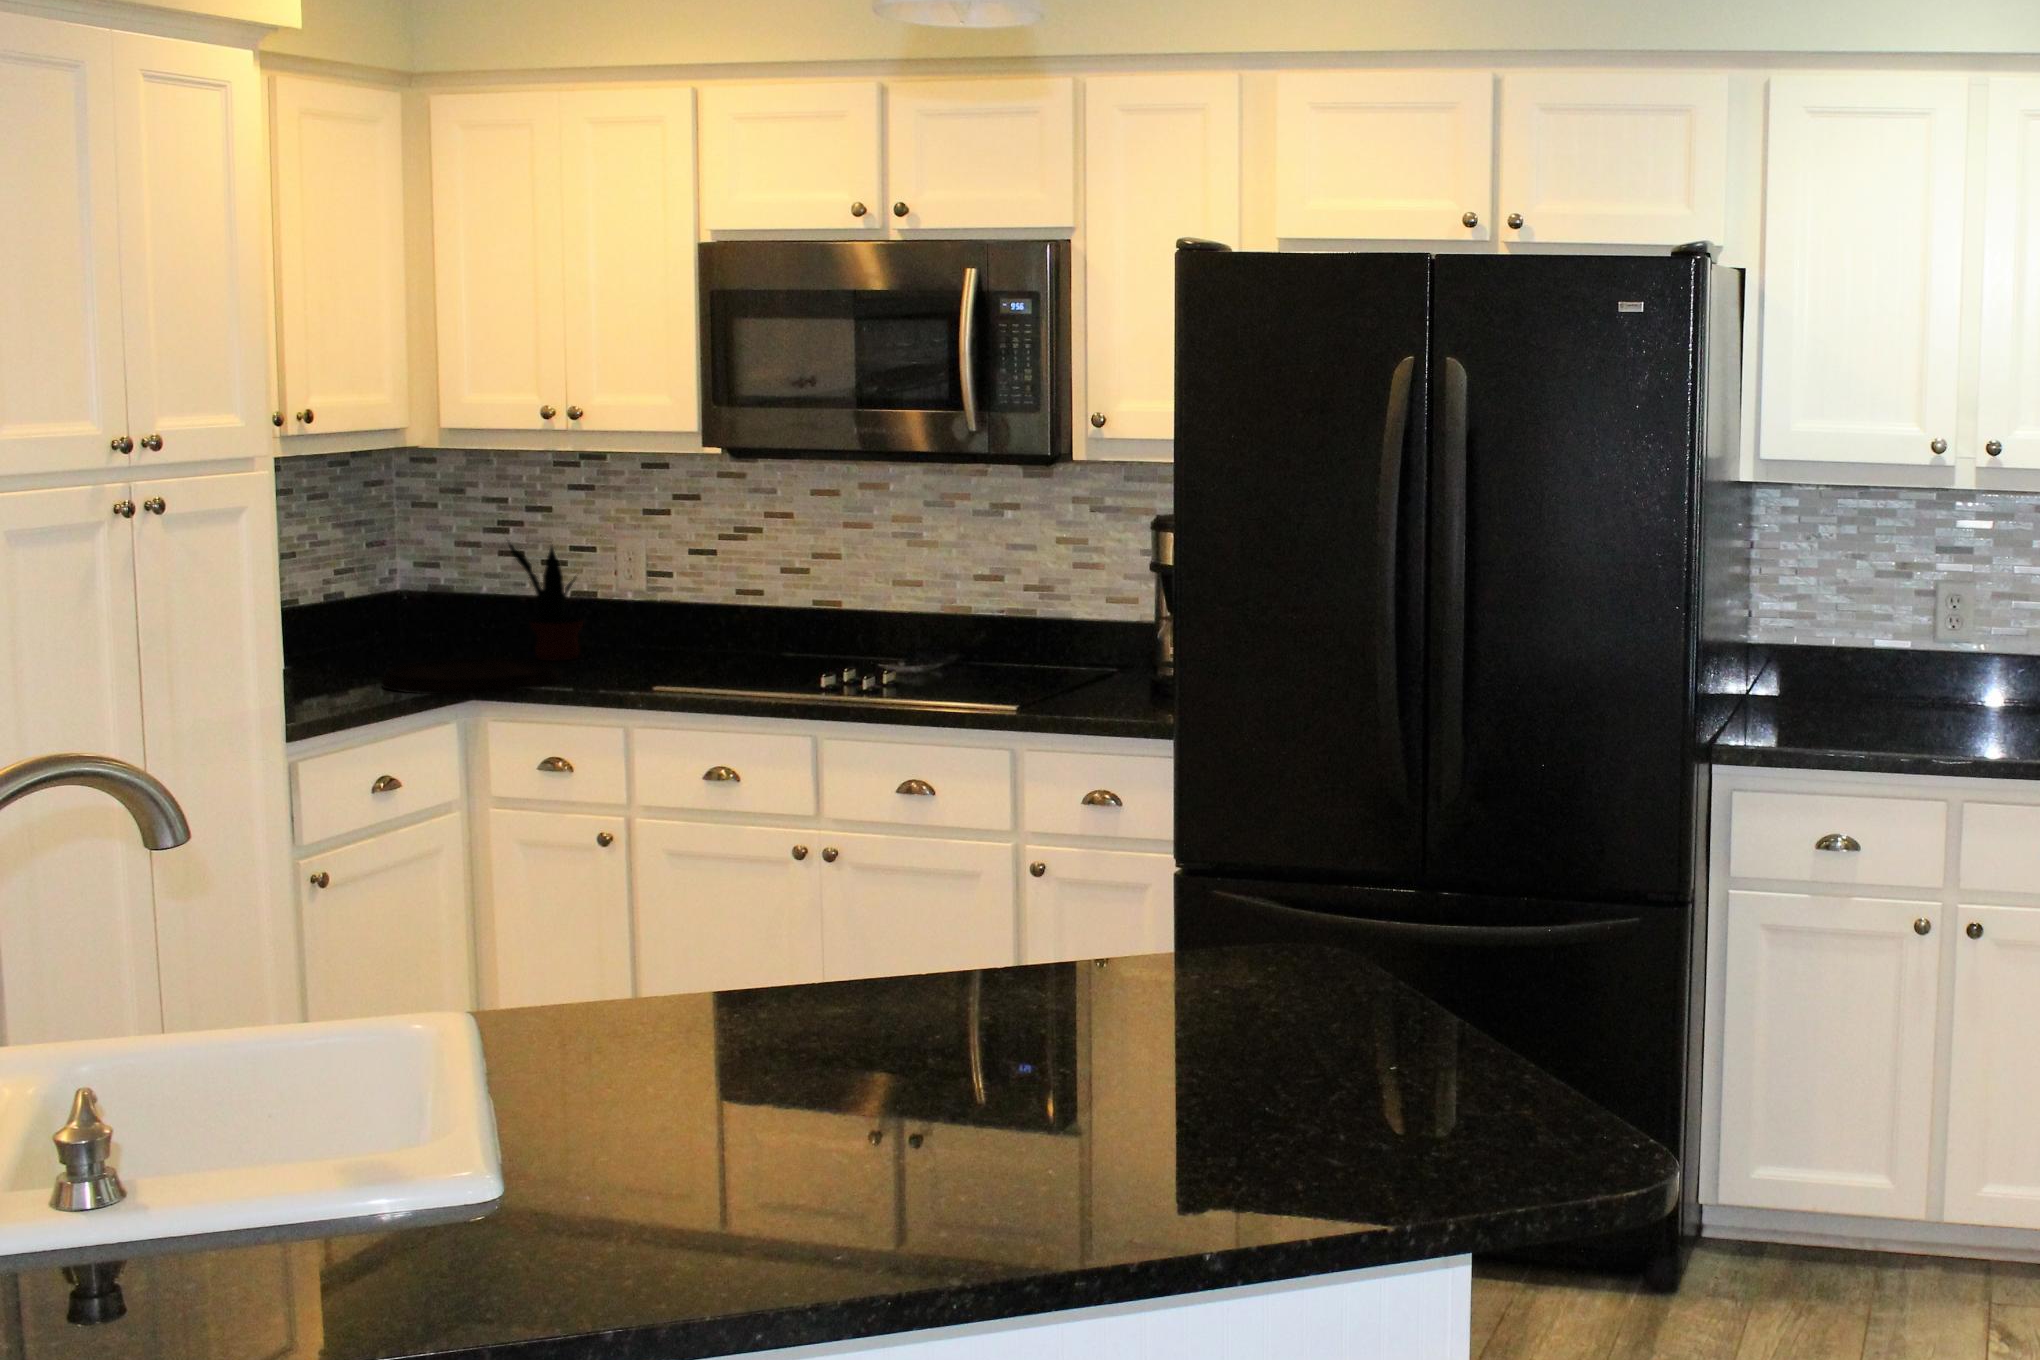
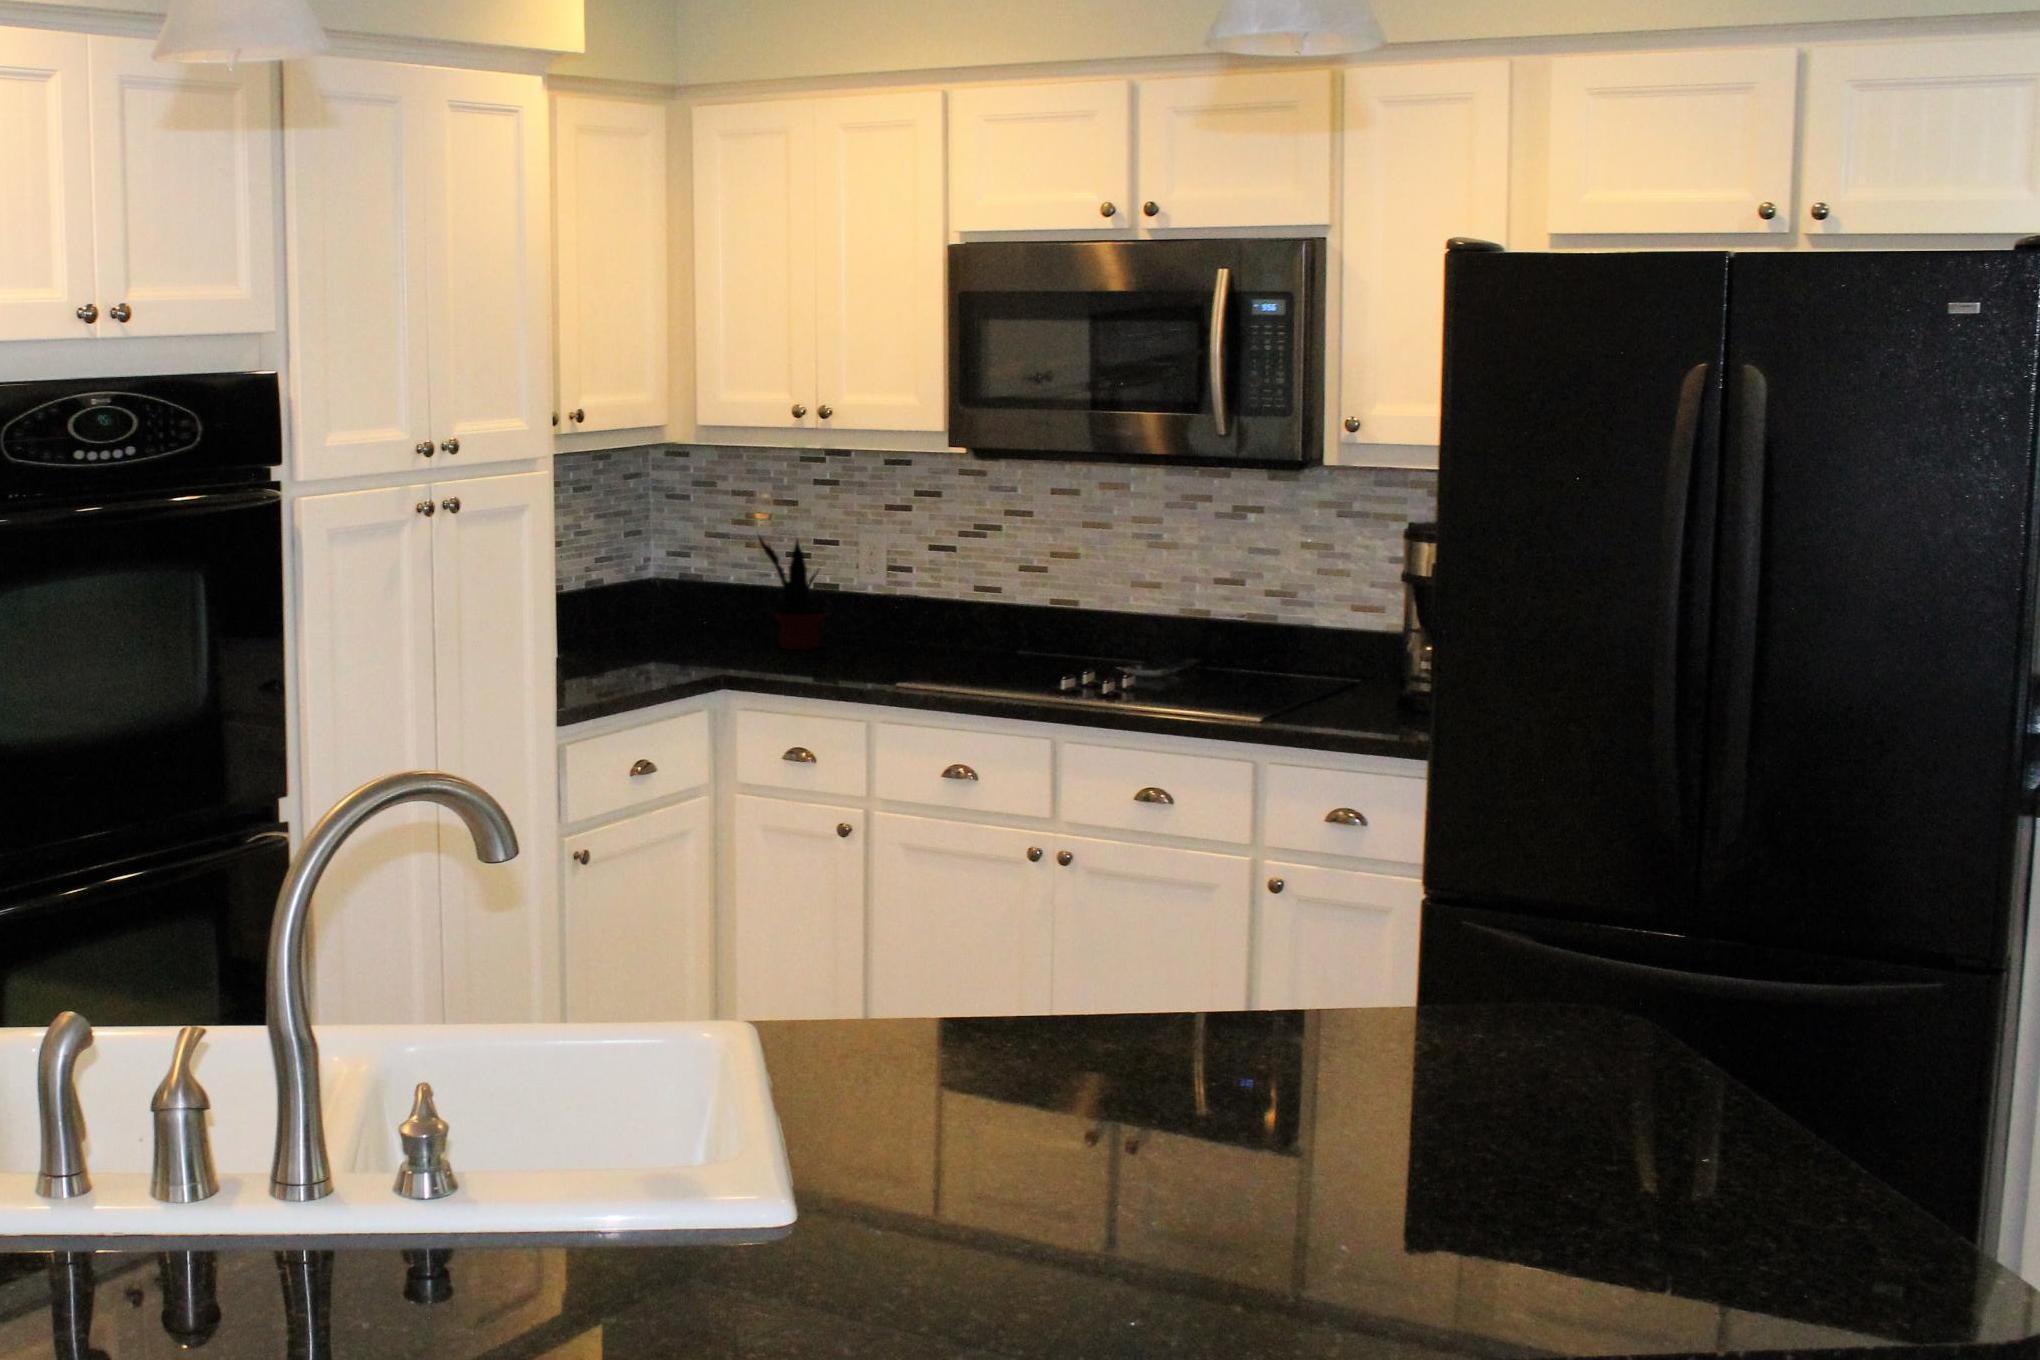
cutting board: present [382,658,560,694] -> none [642,648,804,685]

